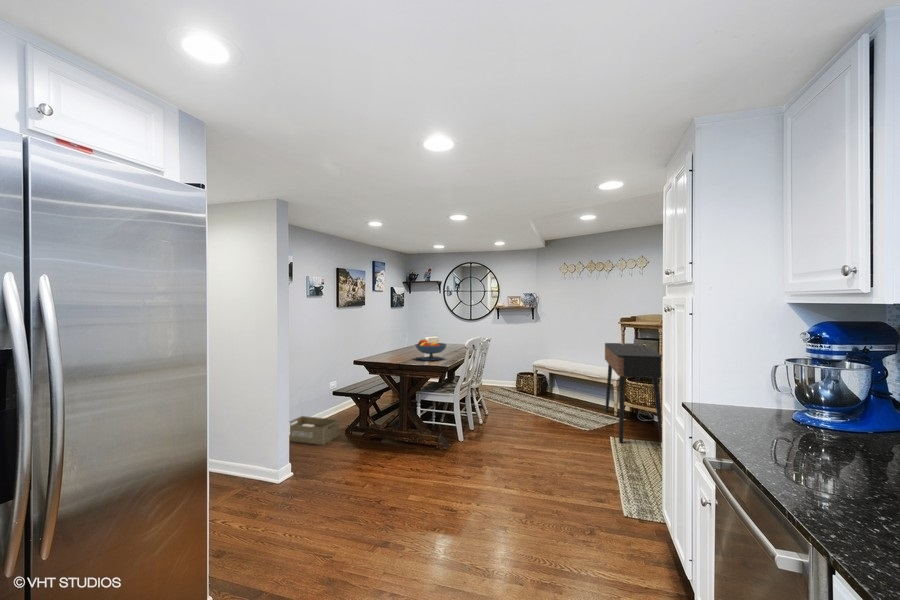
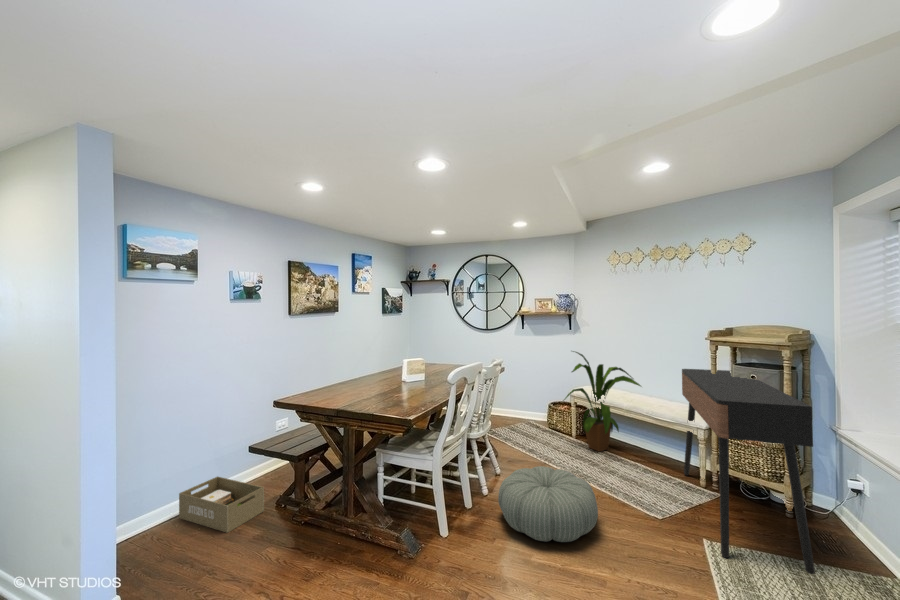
house plant: none [528,333,581,402] -> present [563,351,641,452]
fruit bowl: present [416,339,446,360] -> none [375,365,425,401]
pouf: none [492,403,552,441] -> present [498,466,598,542]

